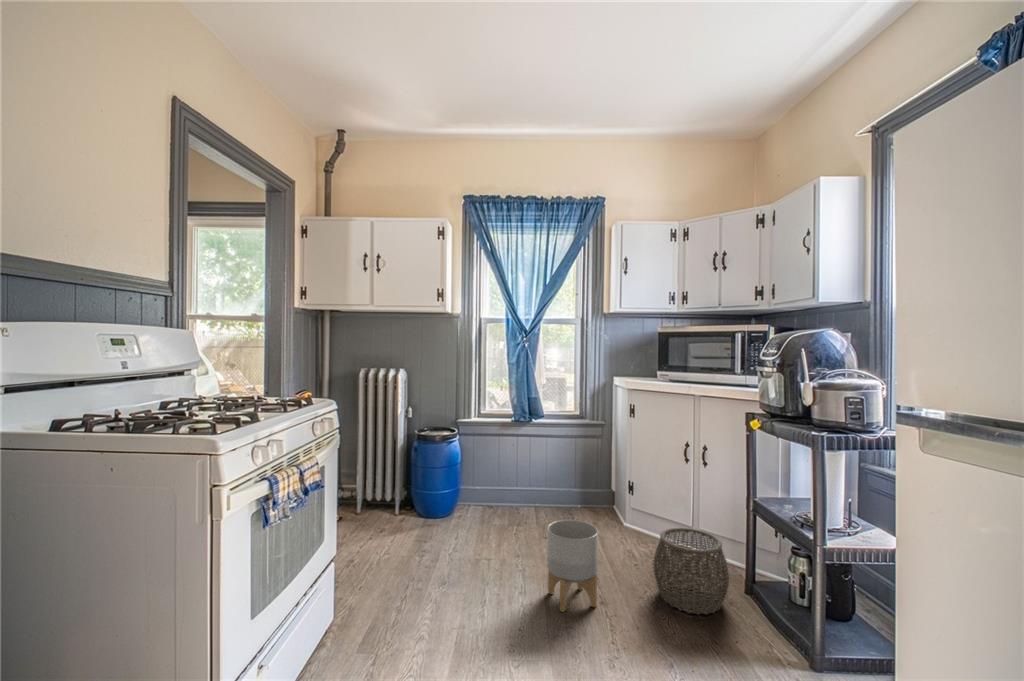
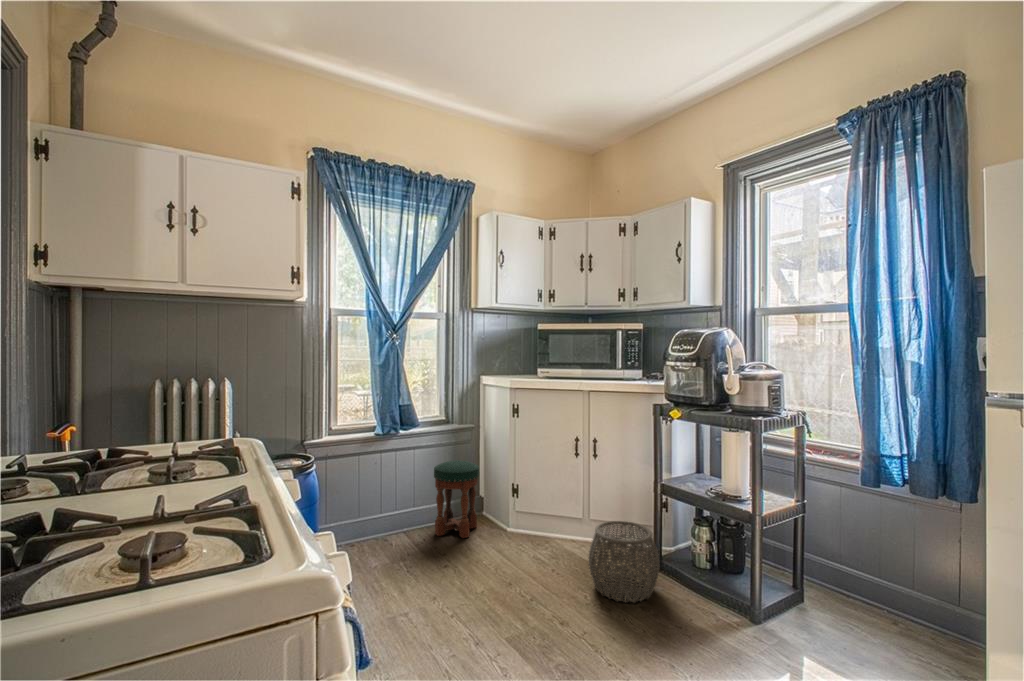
stool: none [559,451,600,521] -> present [434,460,479,538]
planter: present [547,520,598,612] -> none [500,537,557,643]

